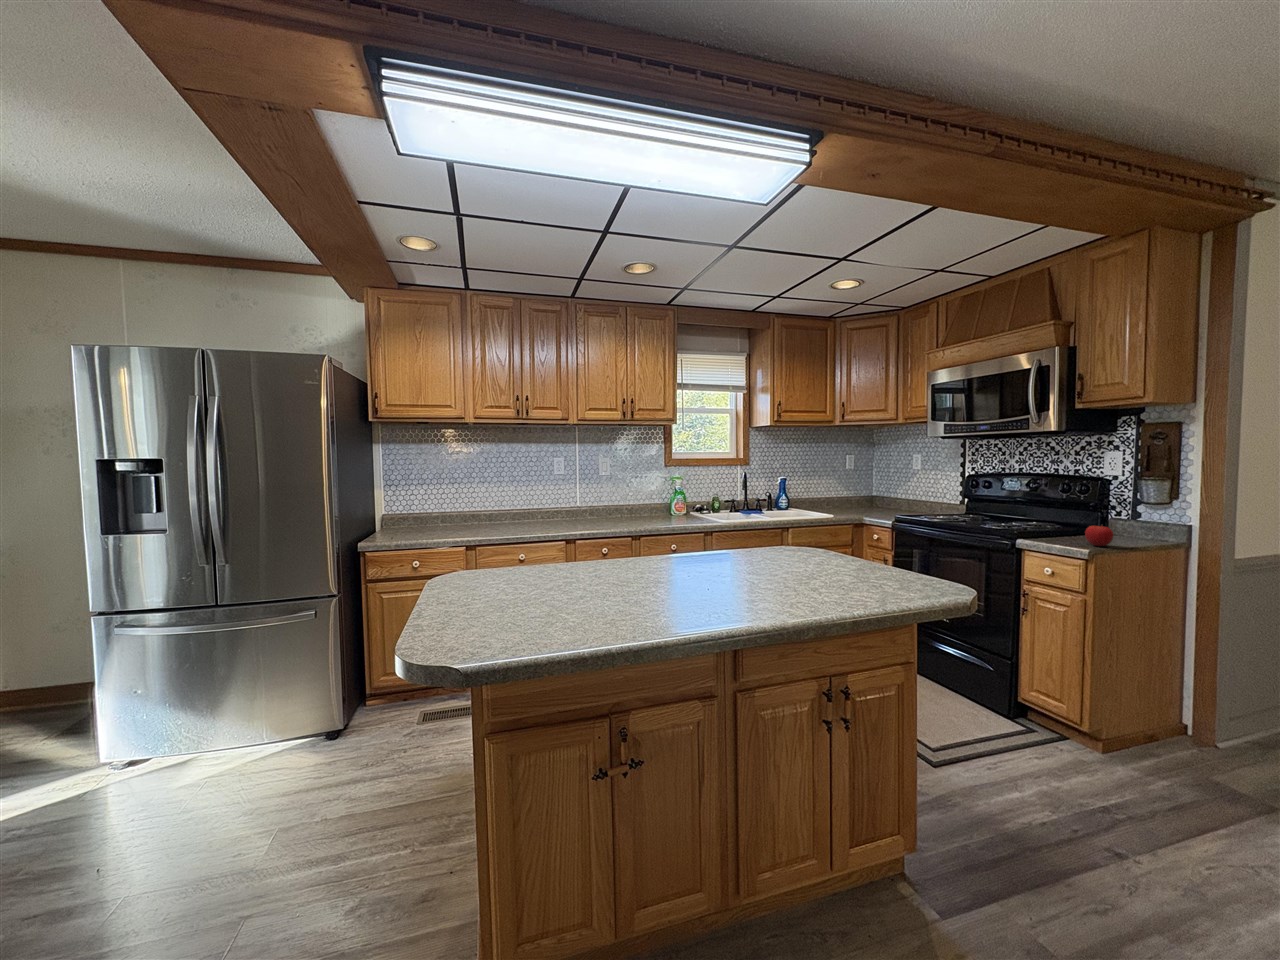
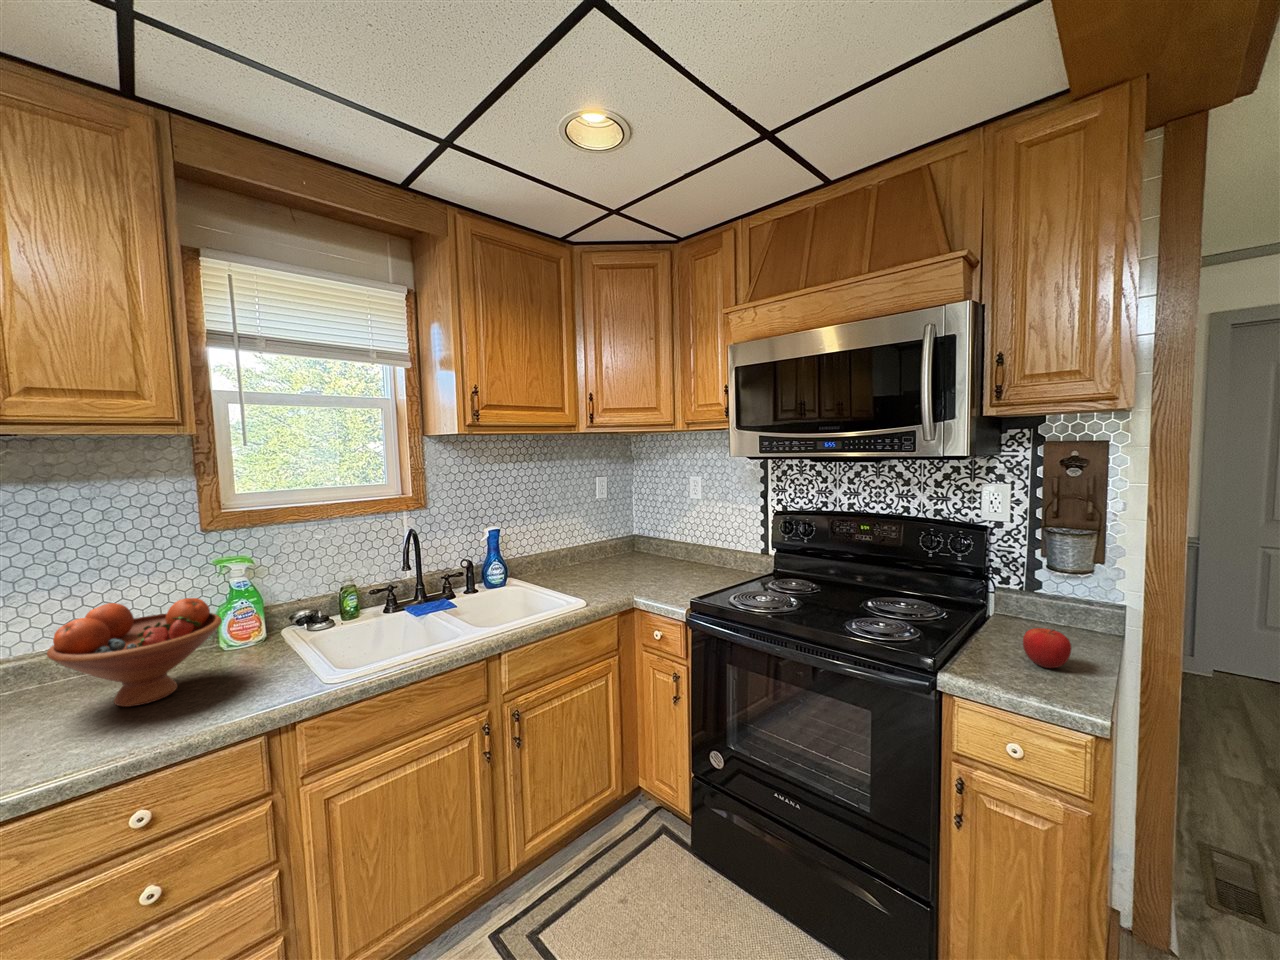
fruit bowl: none [636,486,682,522] -> present [47,598,222,707]

